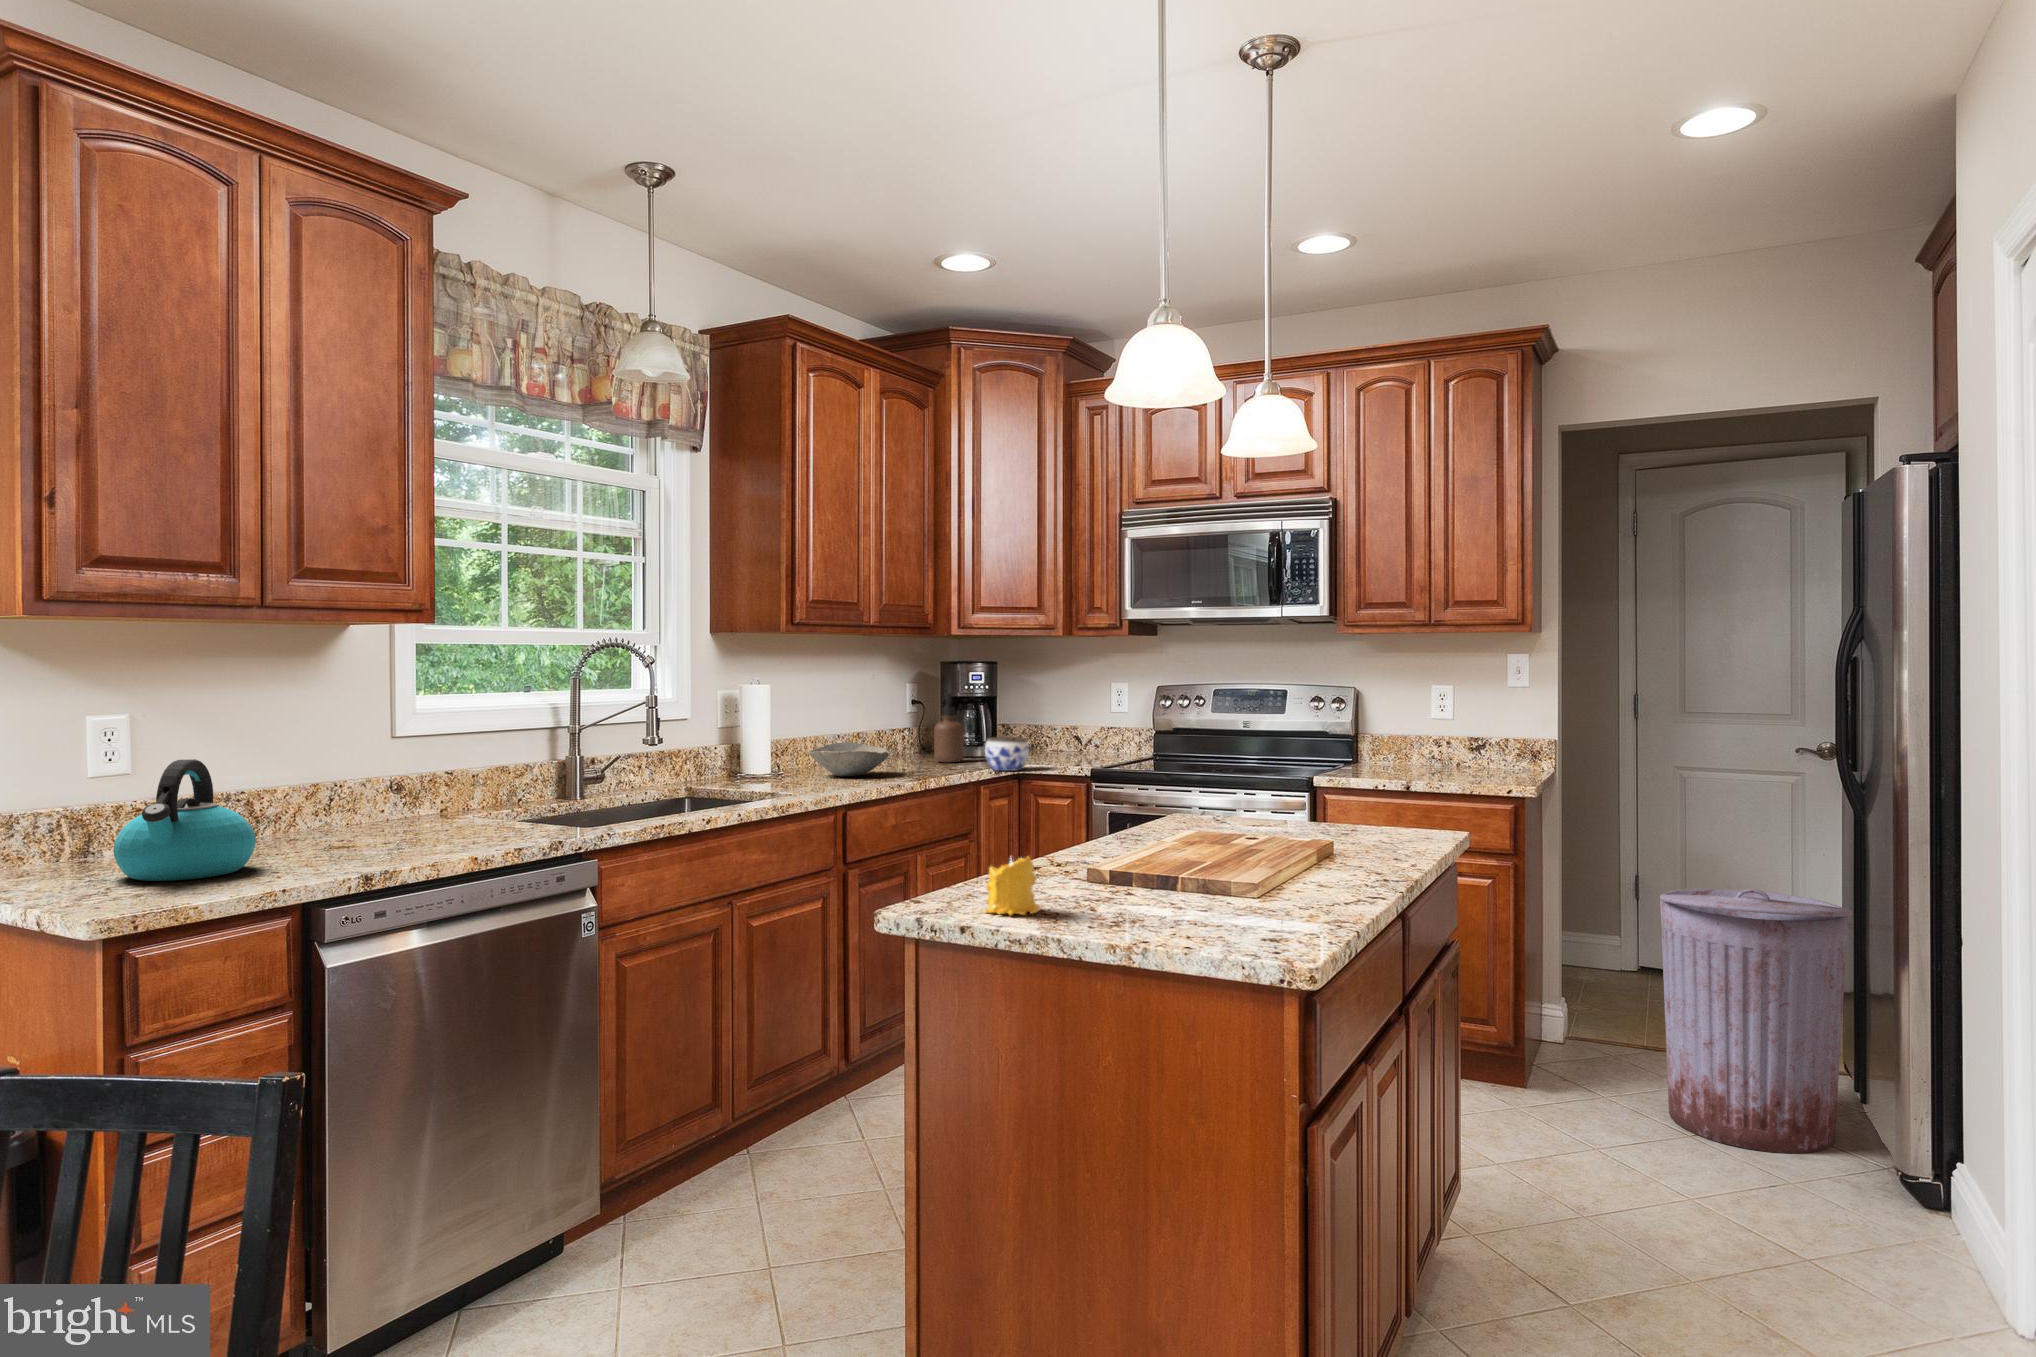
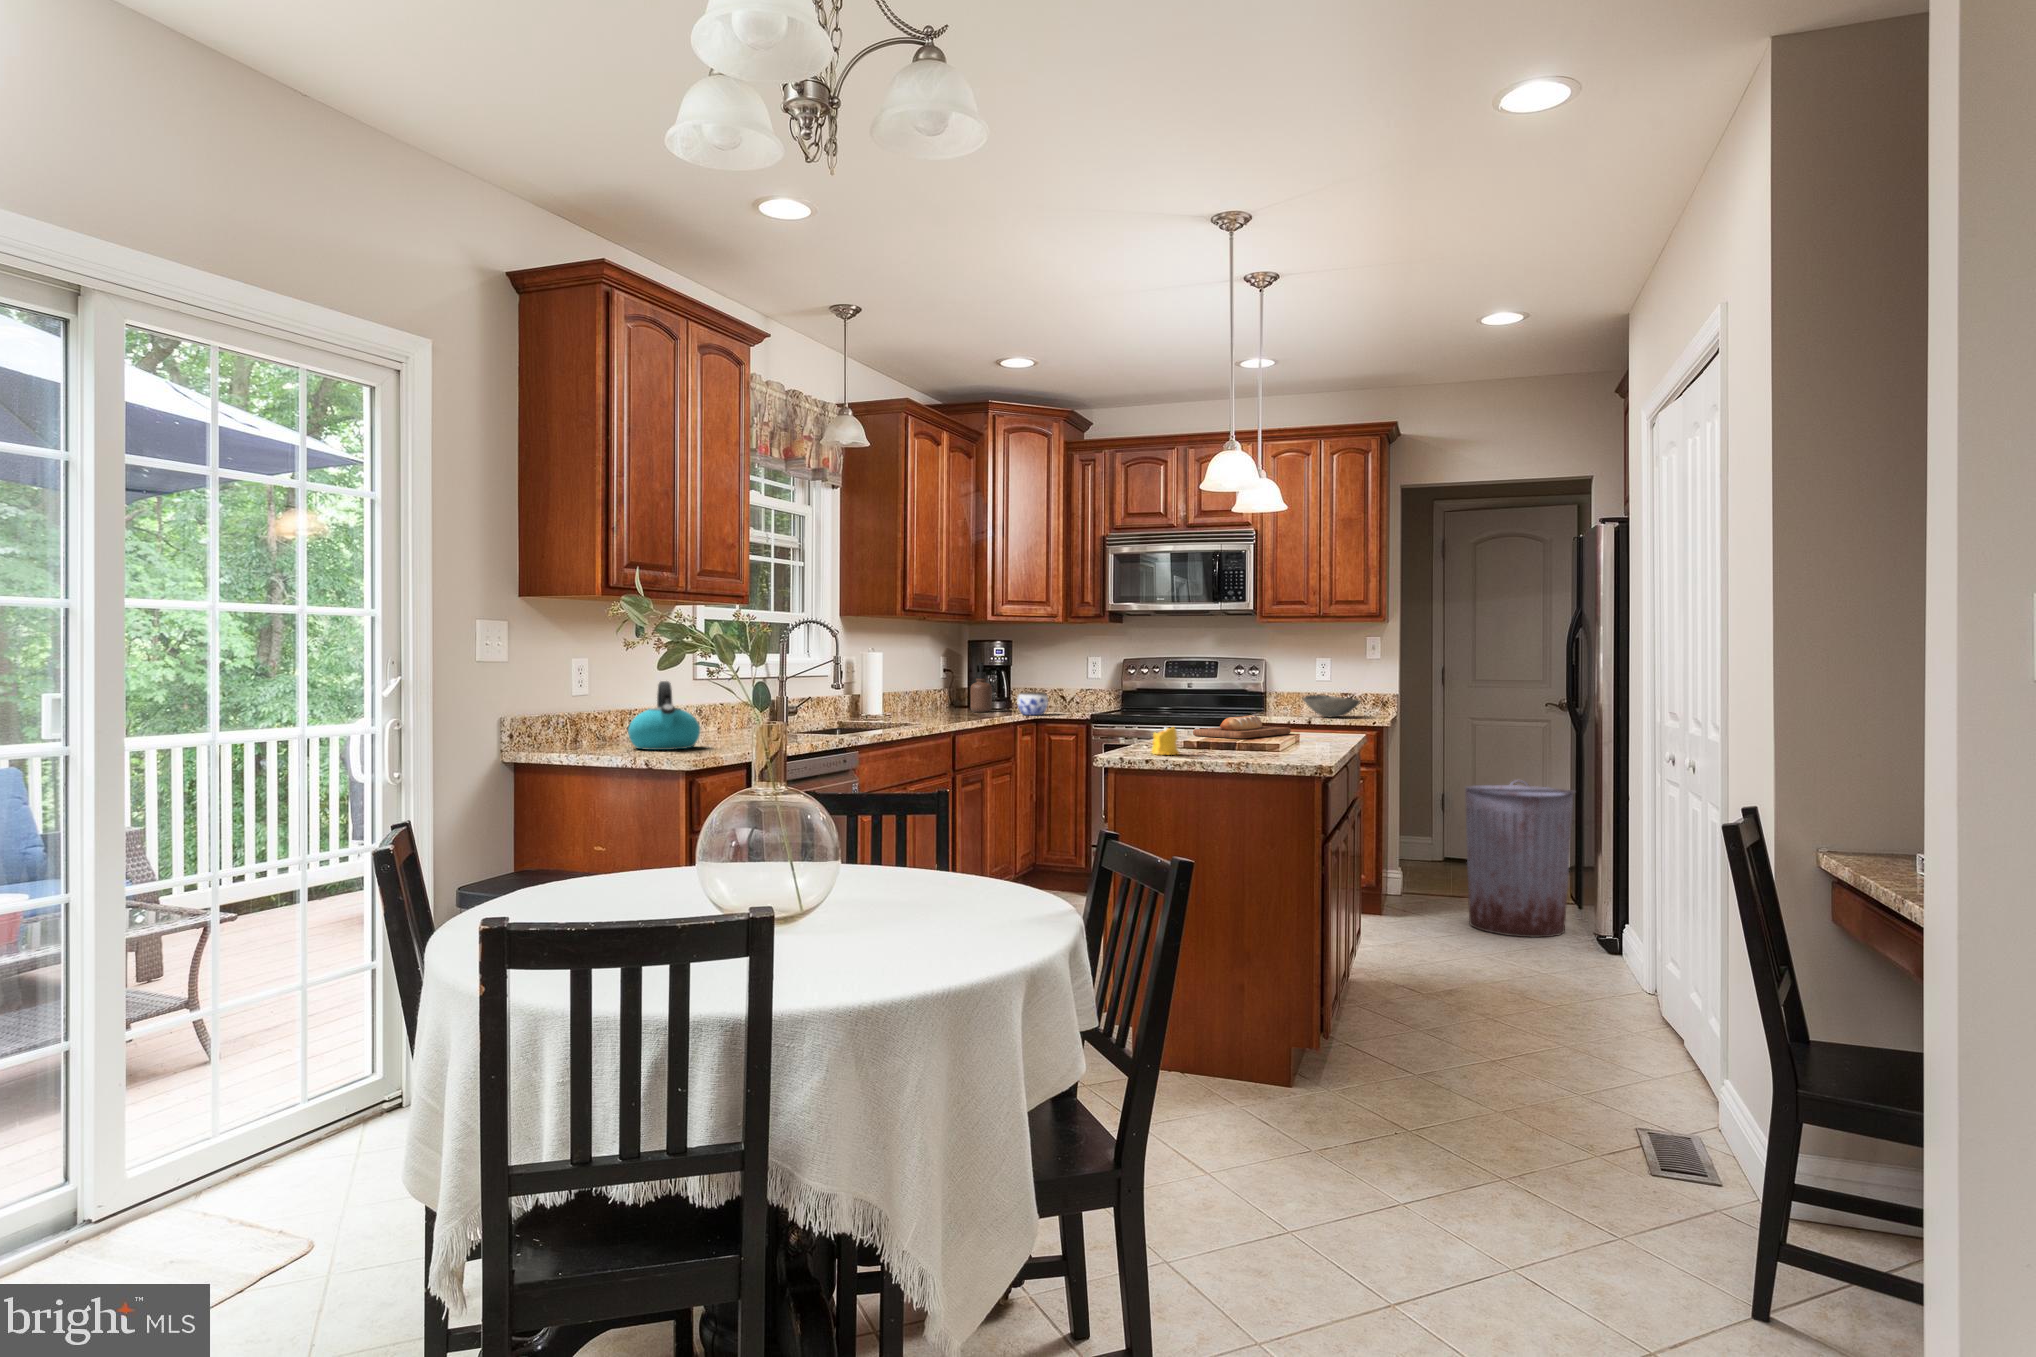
bowl: present [808,743,890,777] -> present [1303,695,1360,717]
bread loaf: none [1150,801,1330,850] -> present [1193,715,1291,738]

